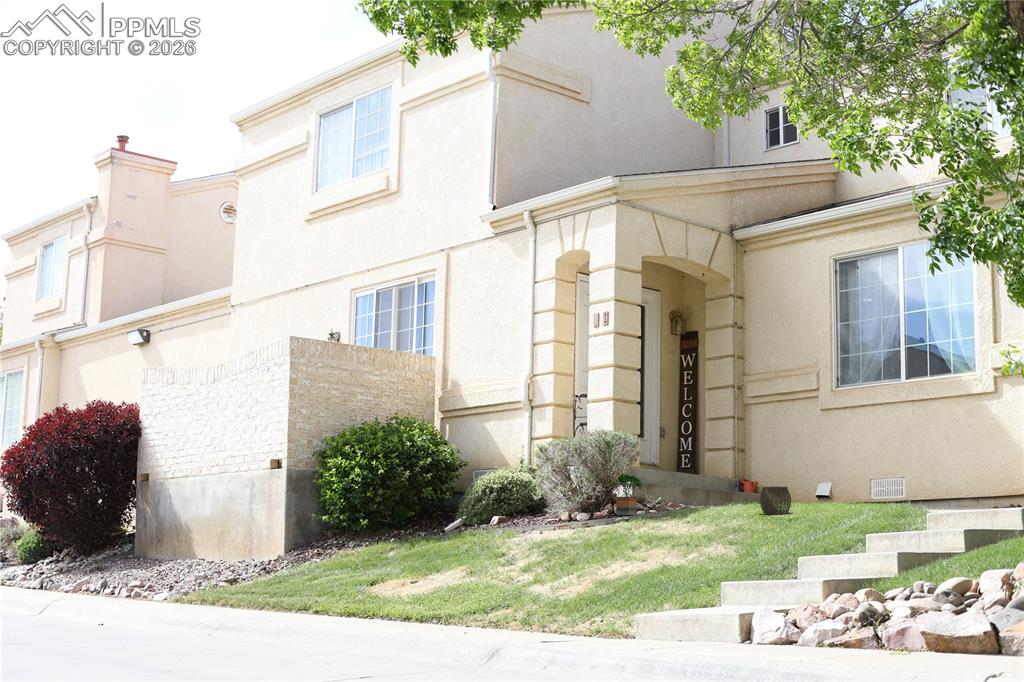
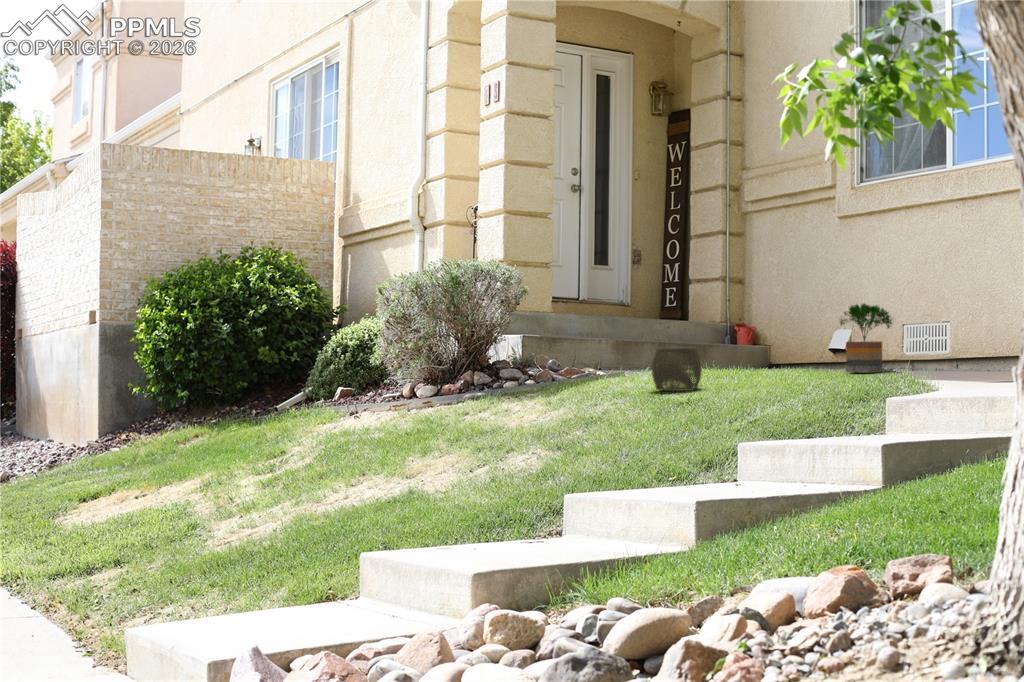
potted tree: present [613,474,642,515] -> present [840,304,893,373]

